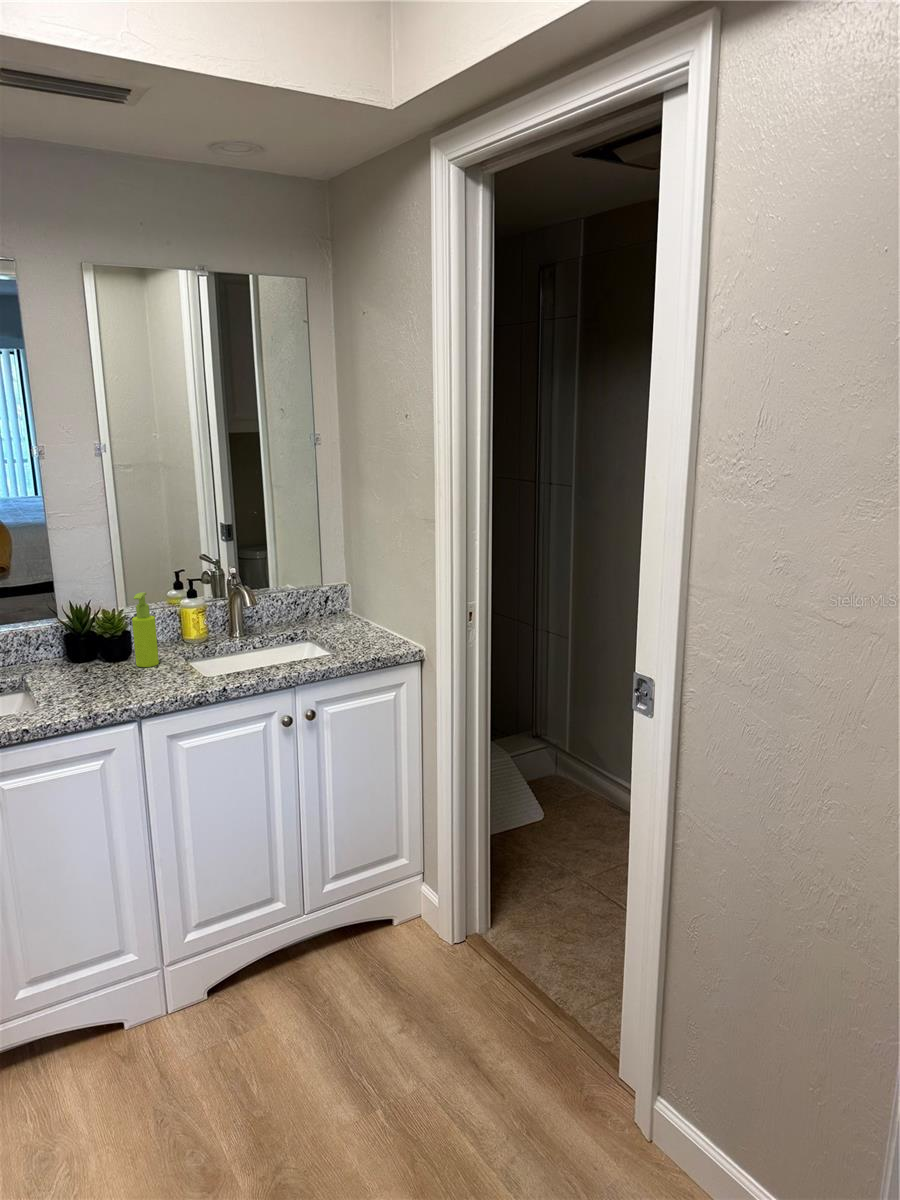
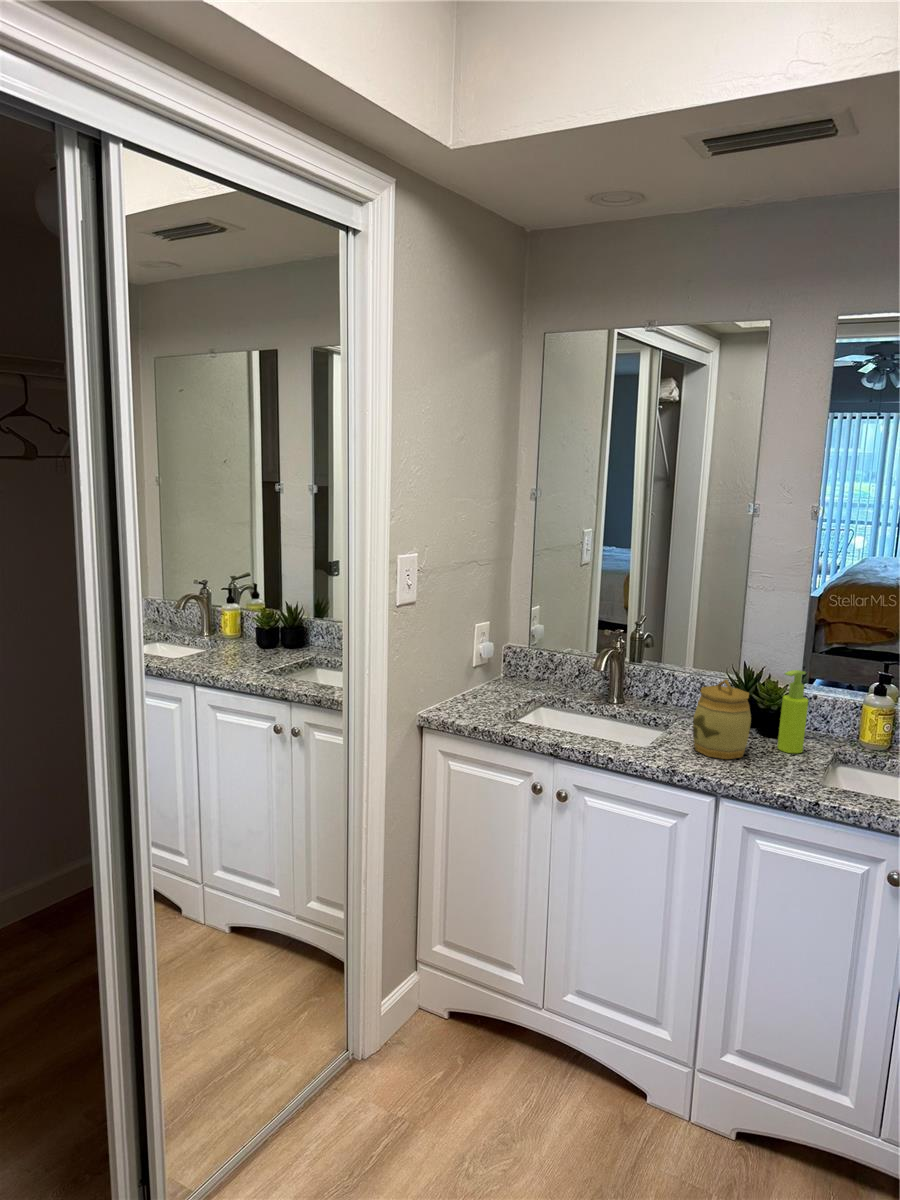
jar: none [69,617,129,693] -> present [693,679,751,759]

